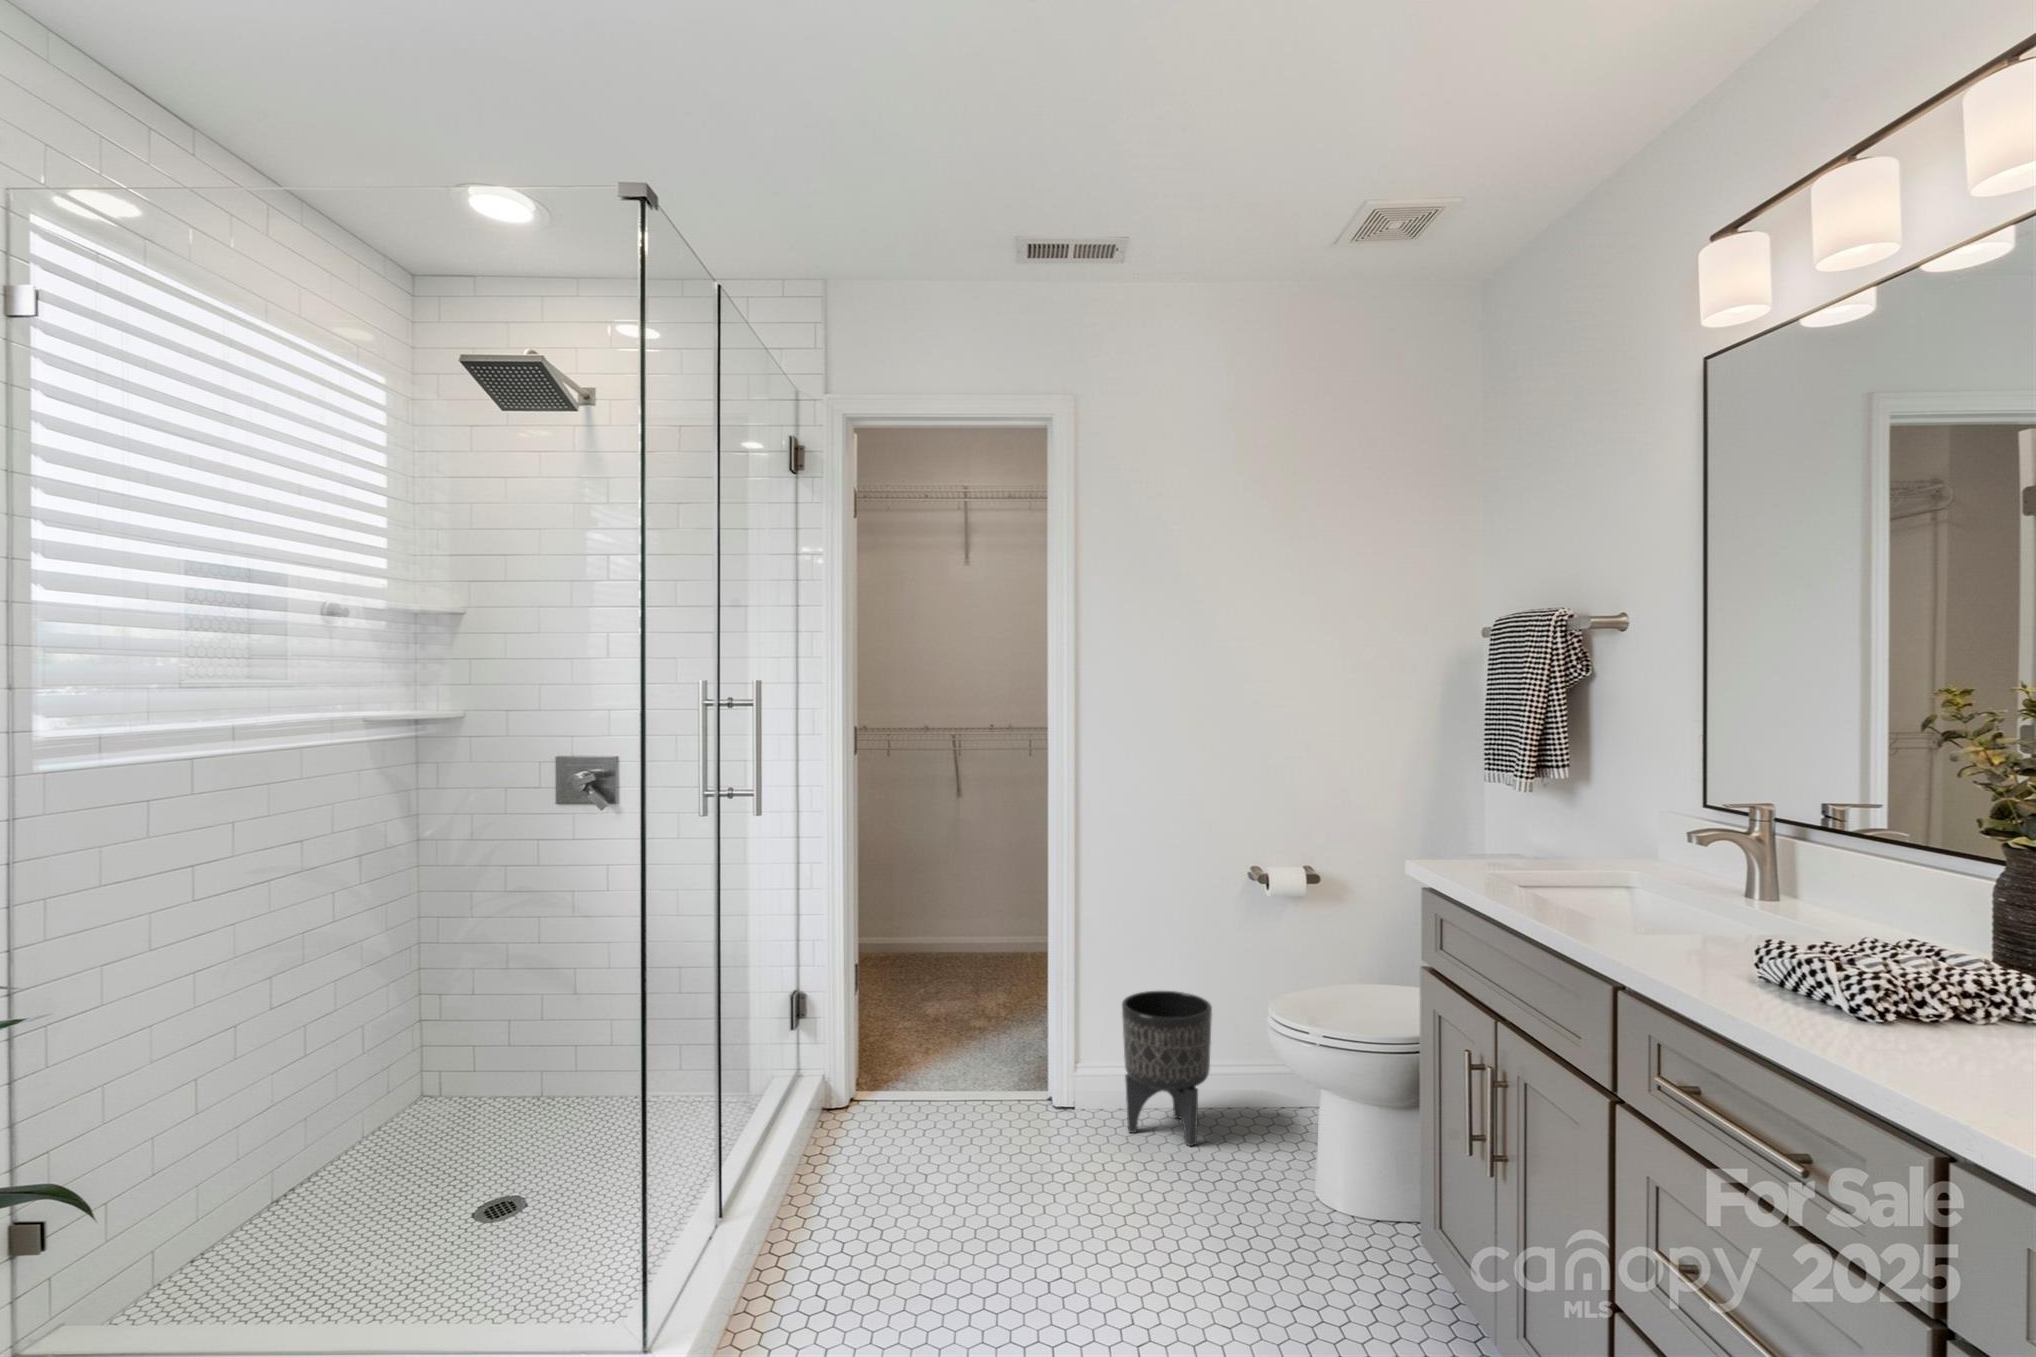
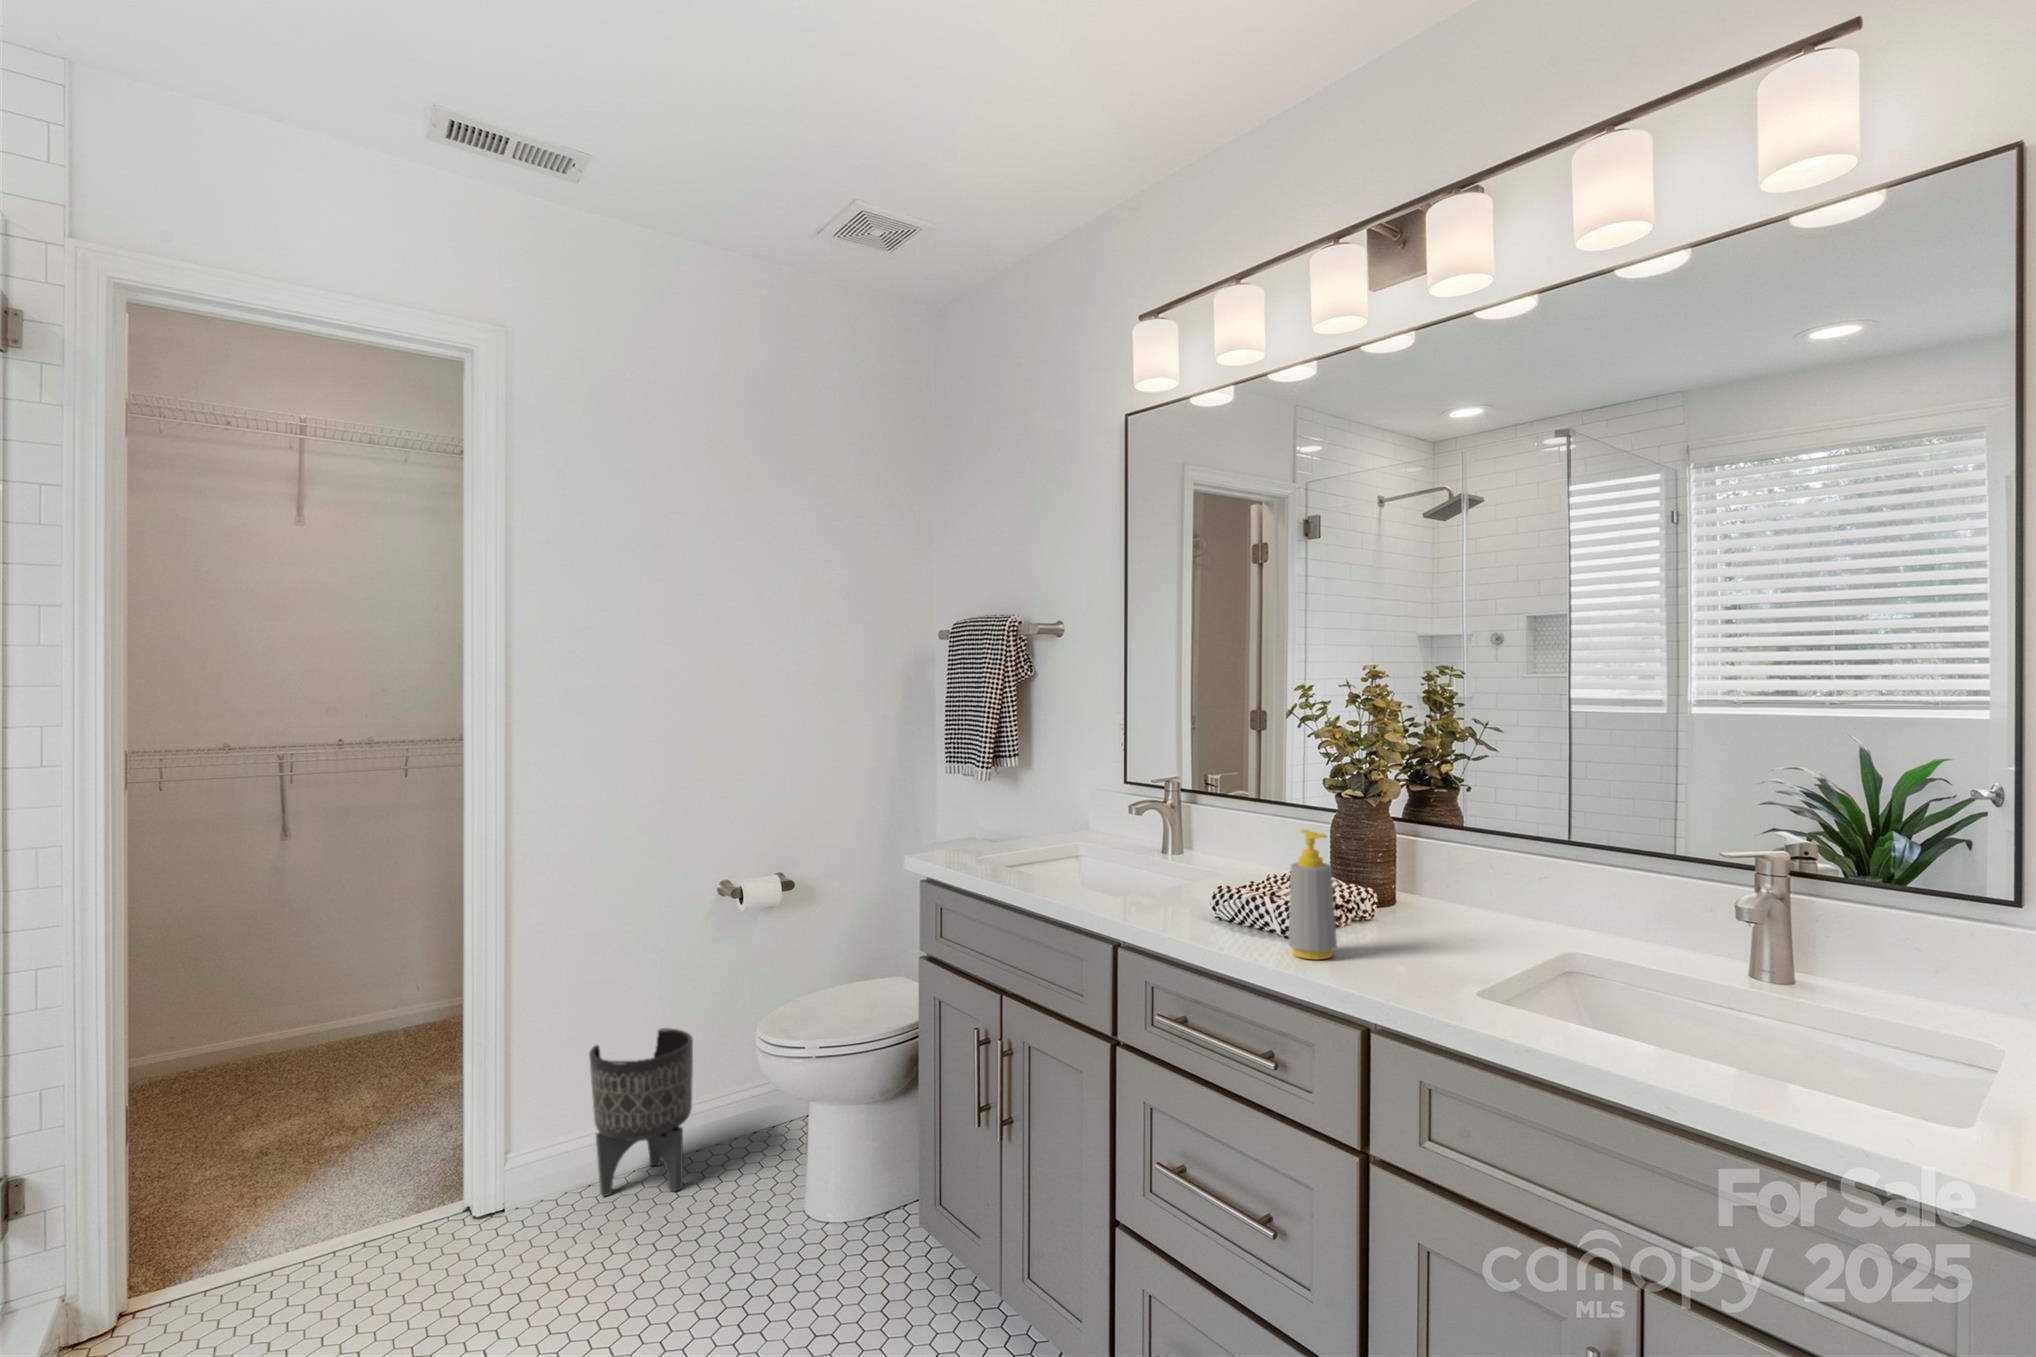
soap bottle: none [1845,876,1930,1056] -> present [1288,830,1337,960]

